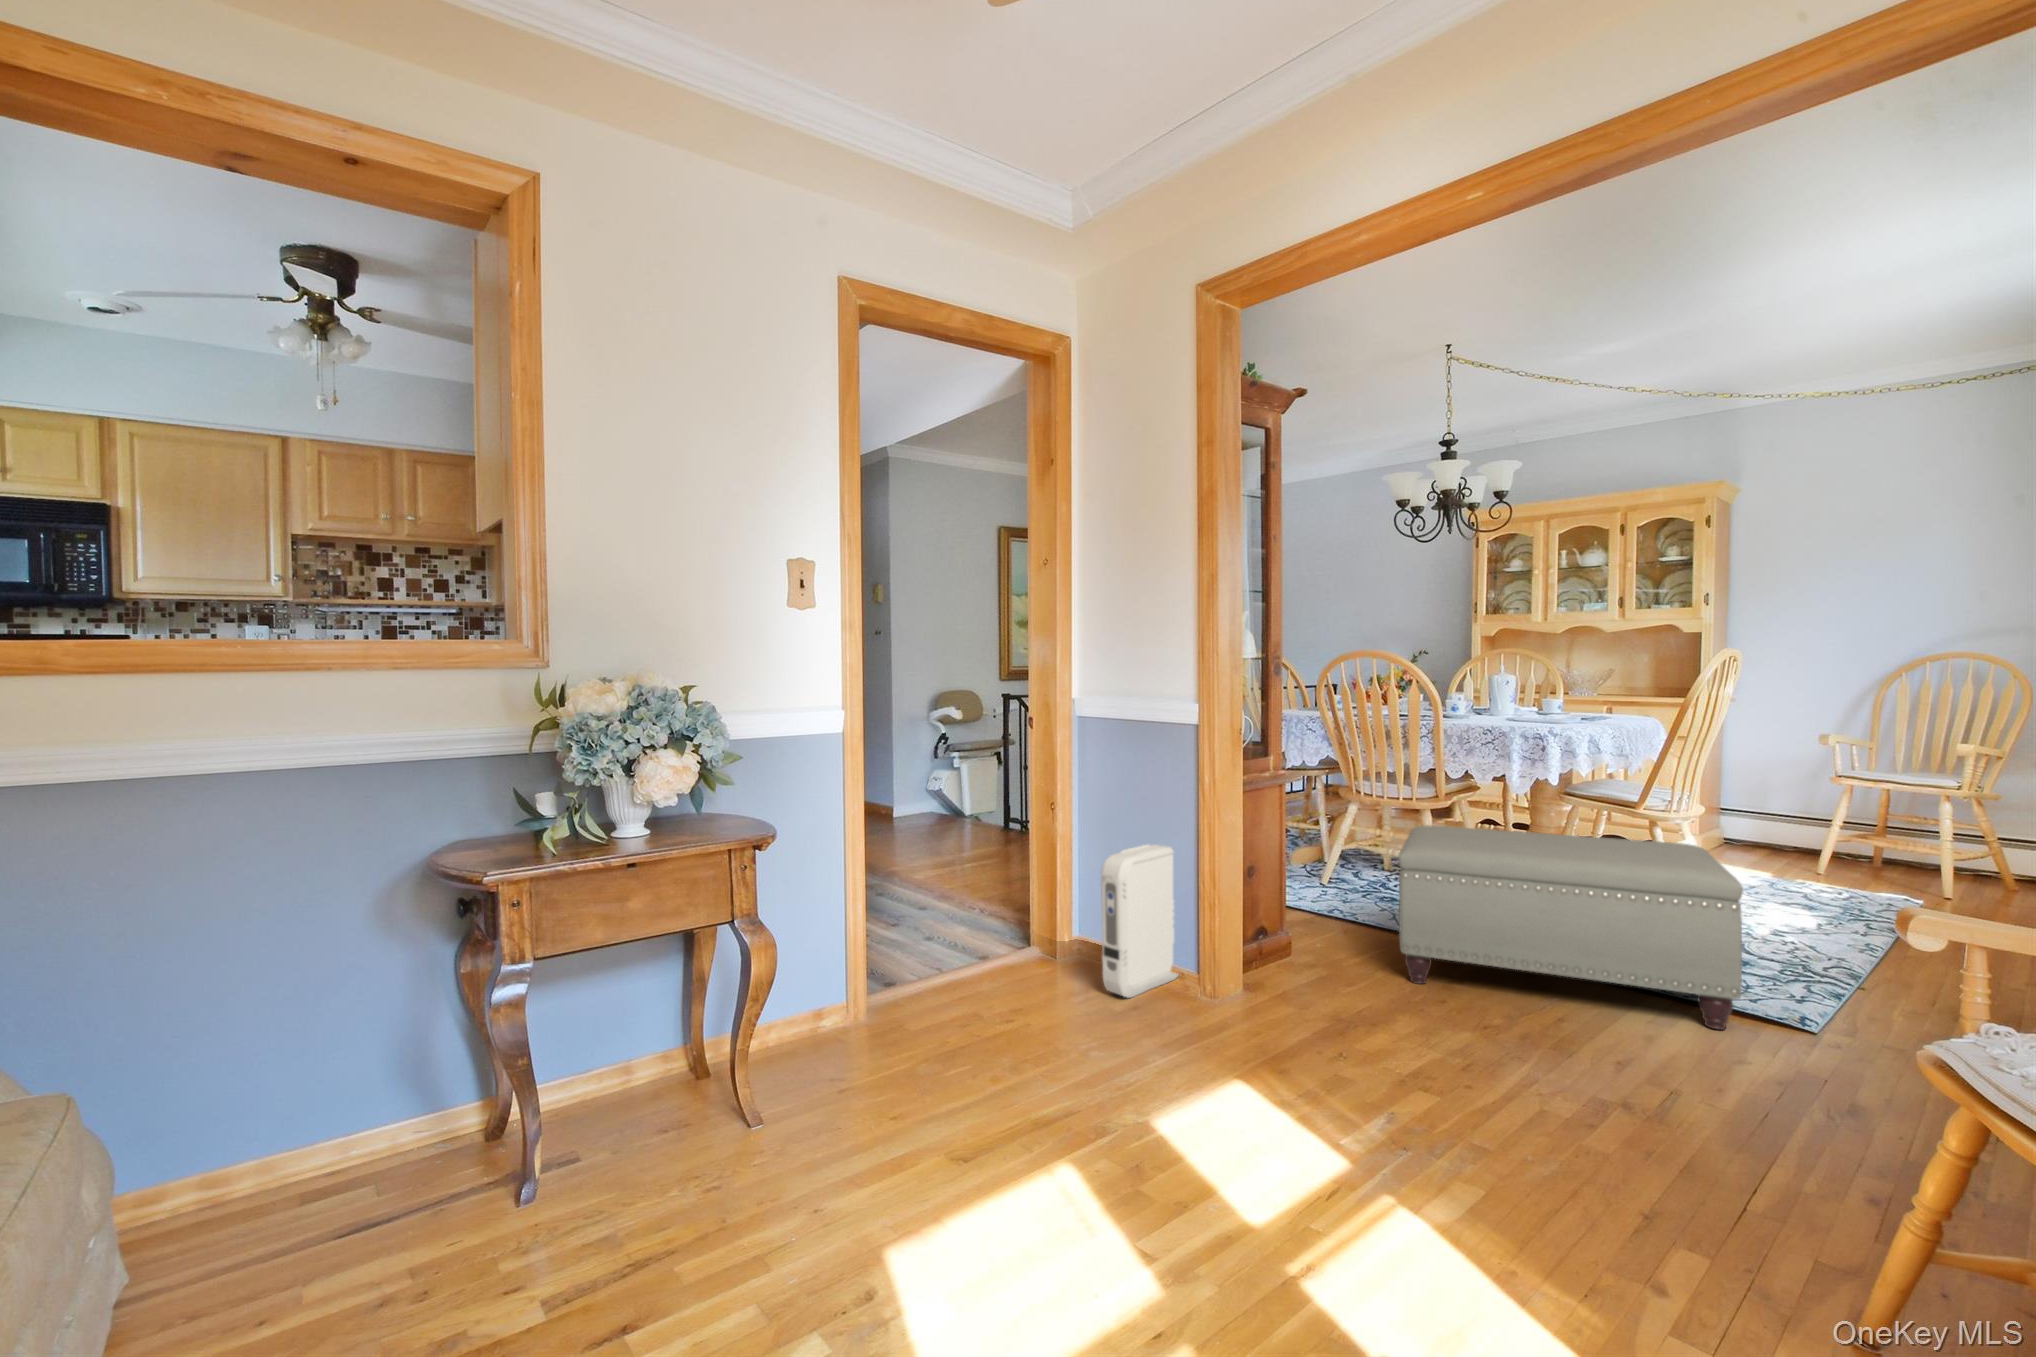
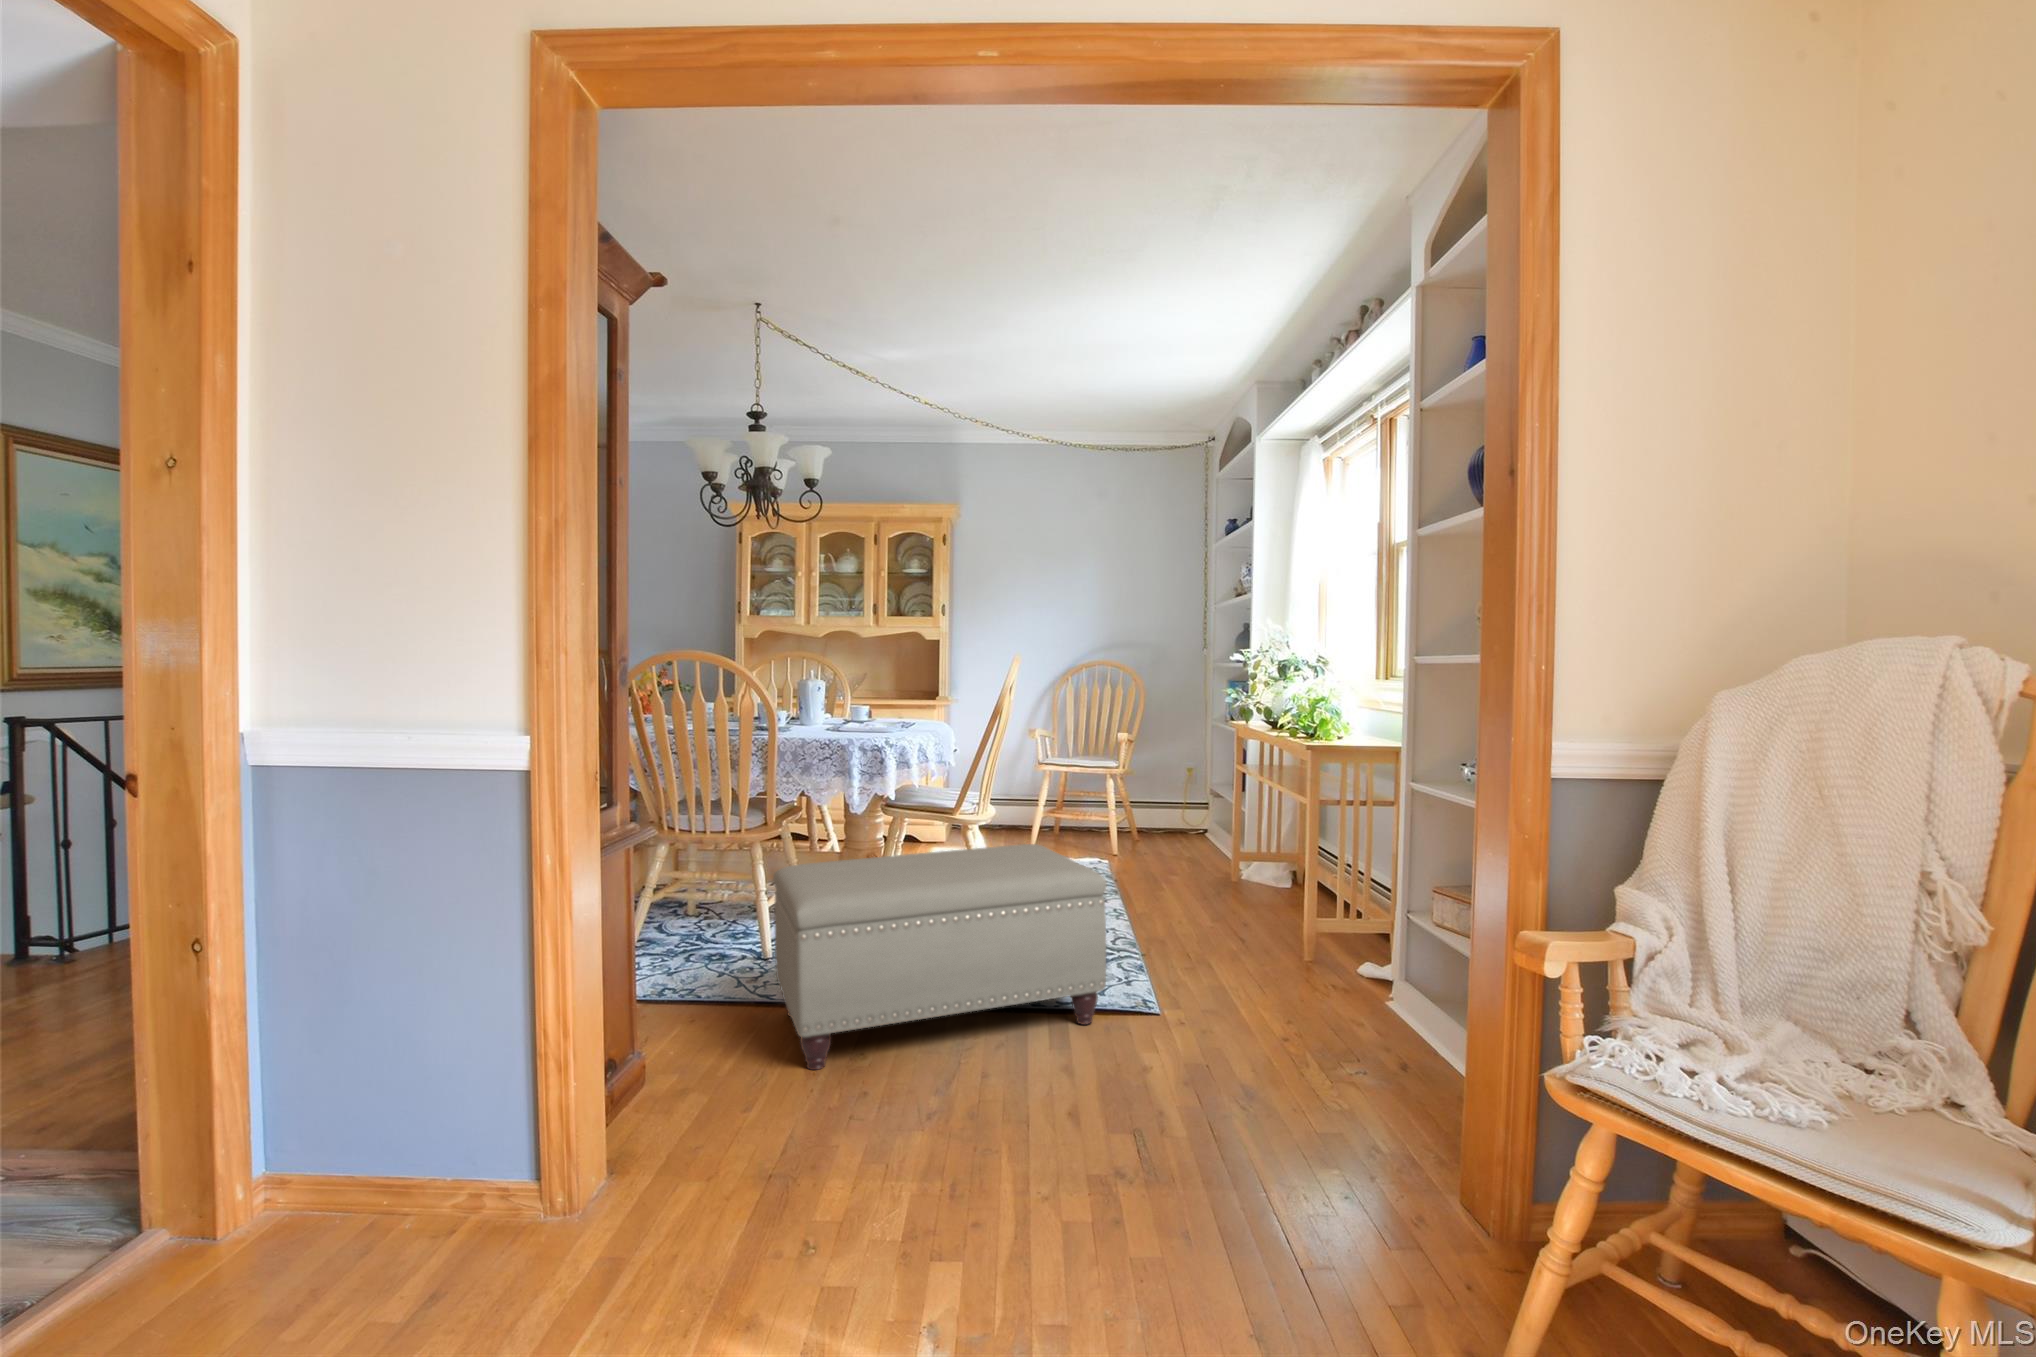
air purifier: present [1101,844,1179,998] -> none [347,974,498,1276]

